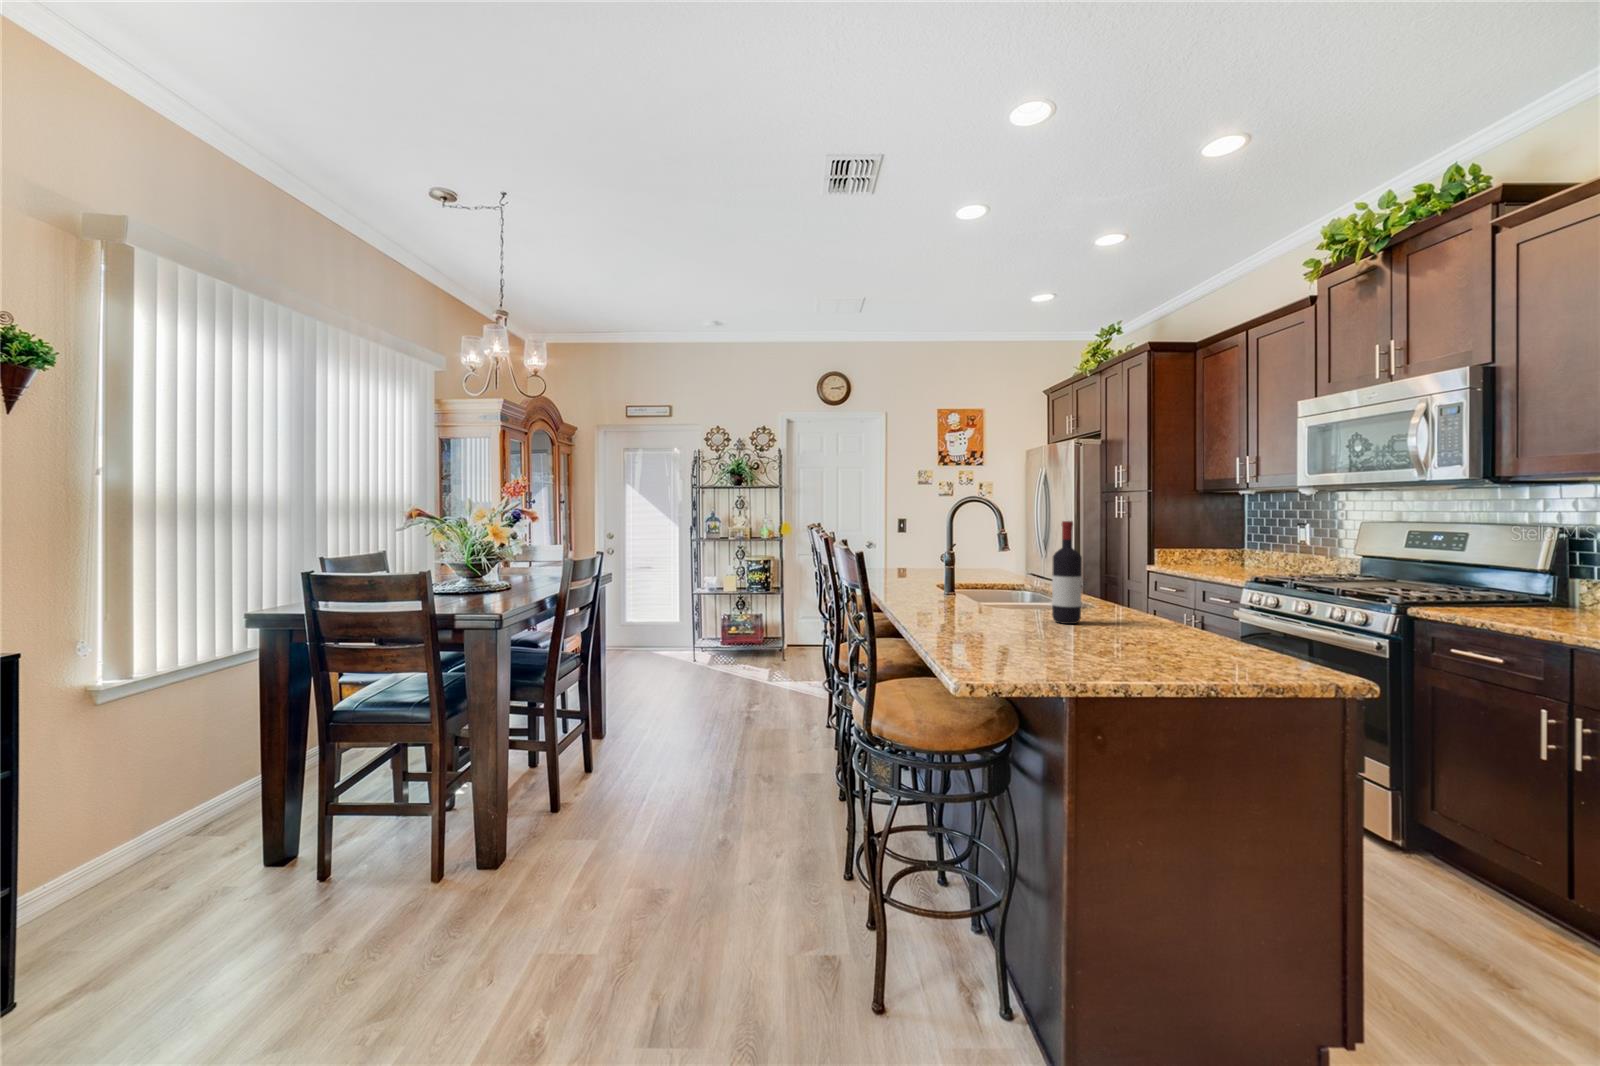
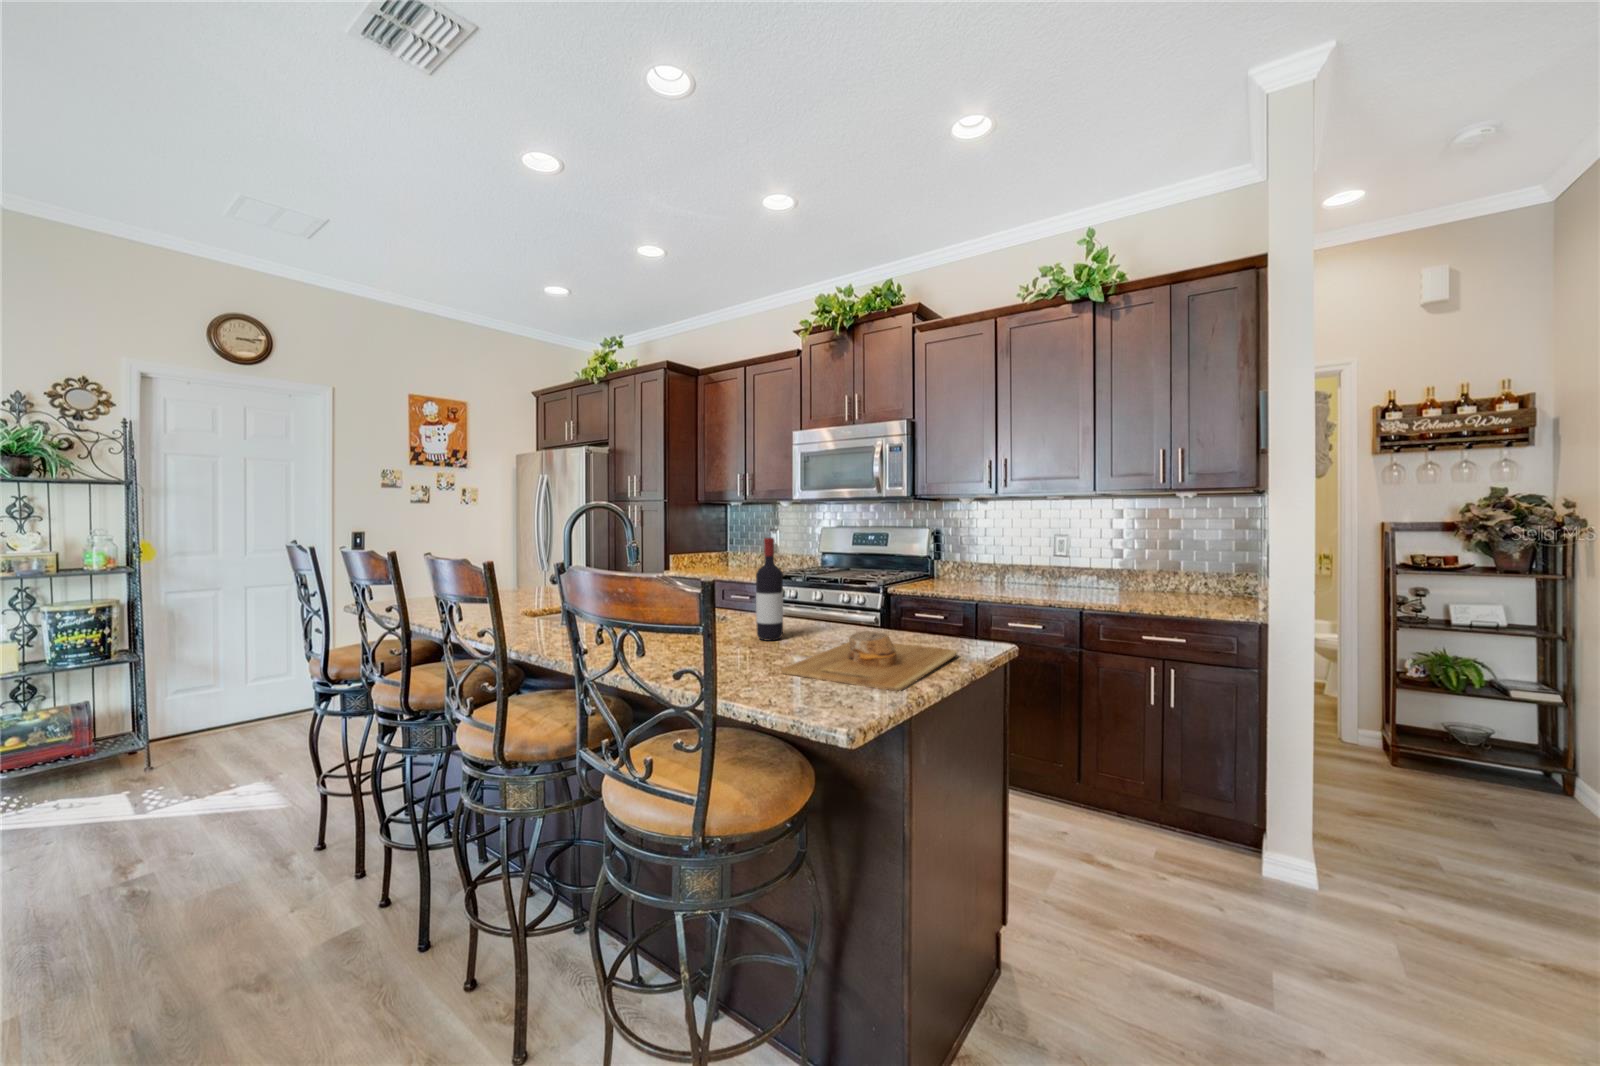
cutting board: none [993,618,1221,667] -> present [781,631,957,691]

